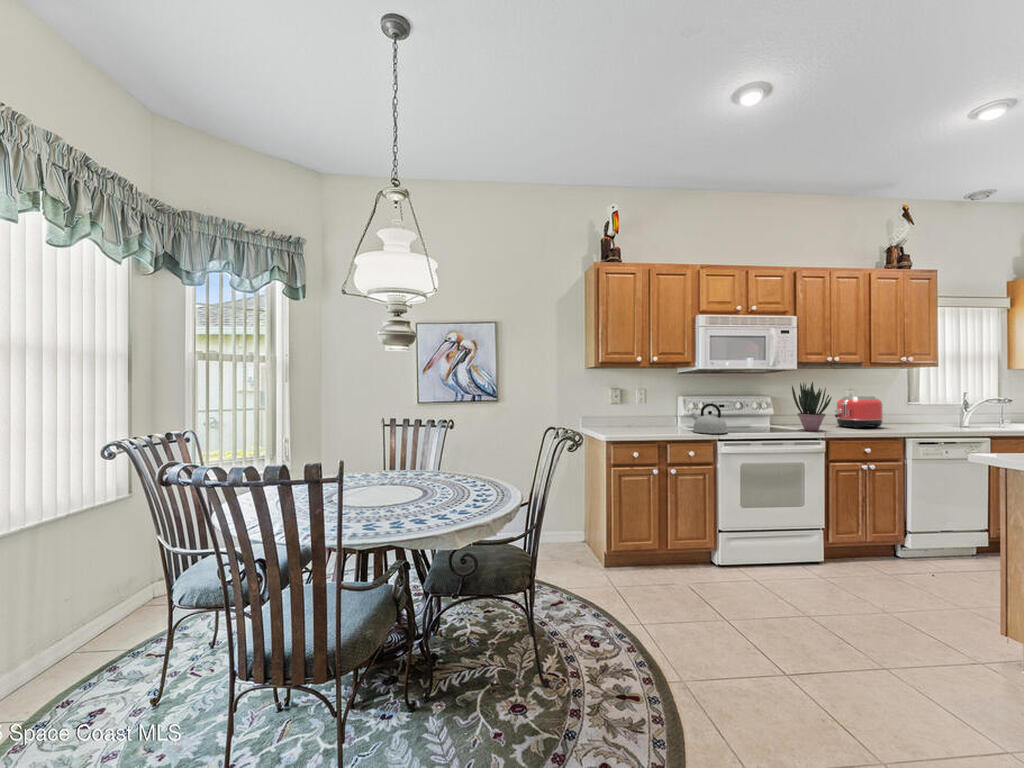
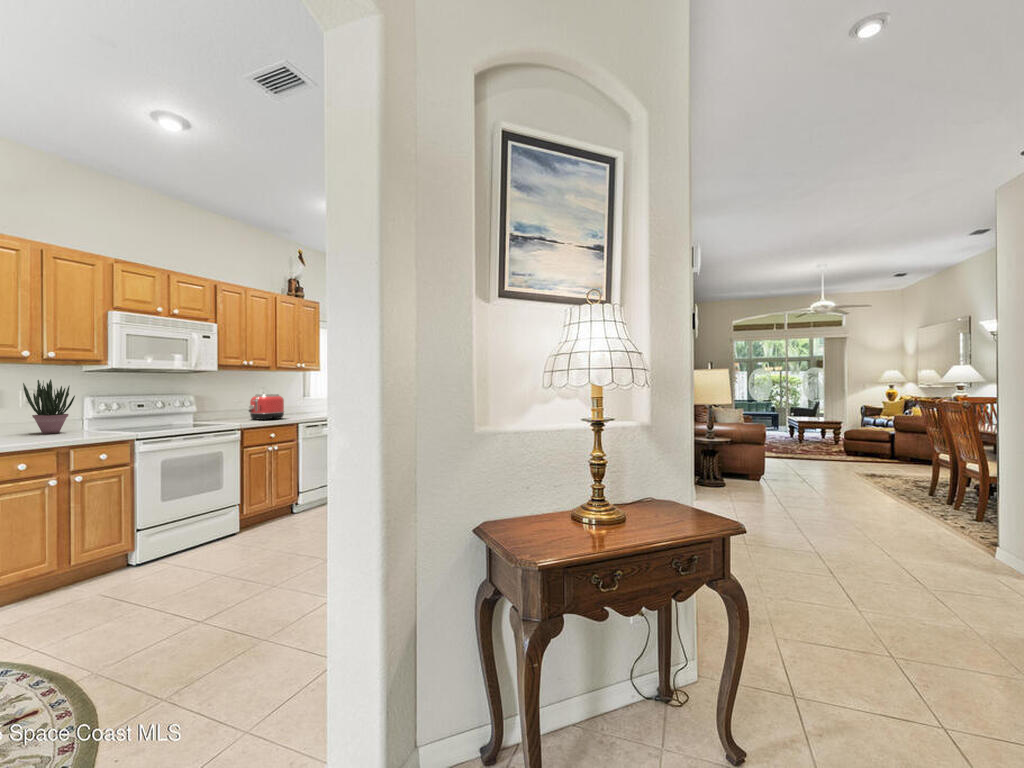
potted plant: present [792,382,832,431] -> present [23,379,75,434]
kettle: present [691,403,728,433] -> none [102,403,147,434]

